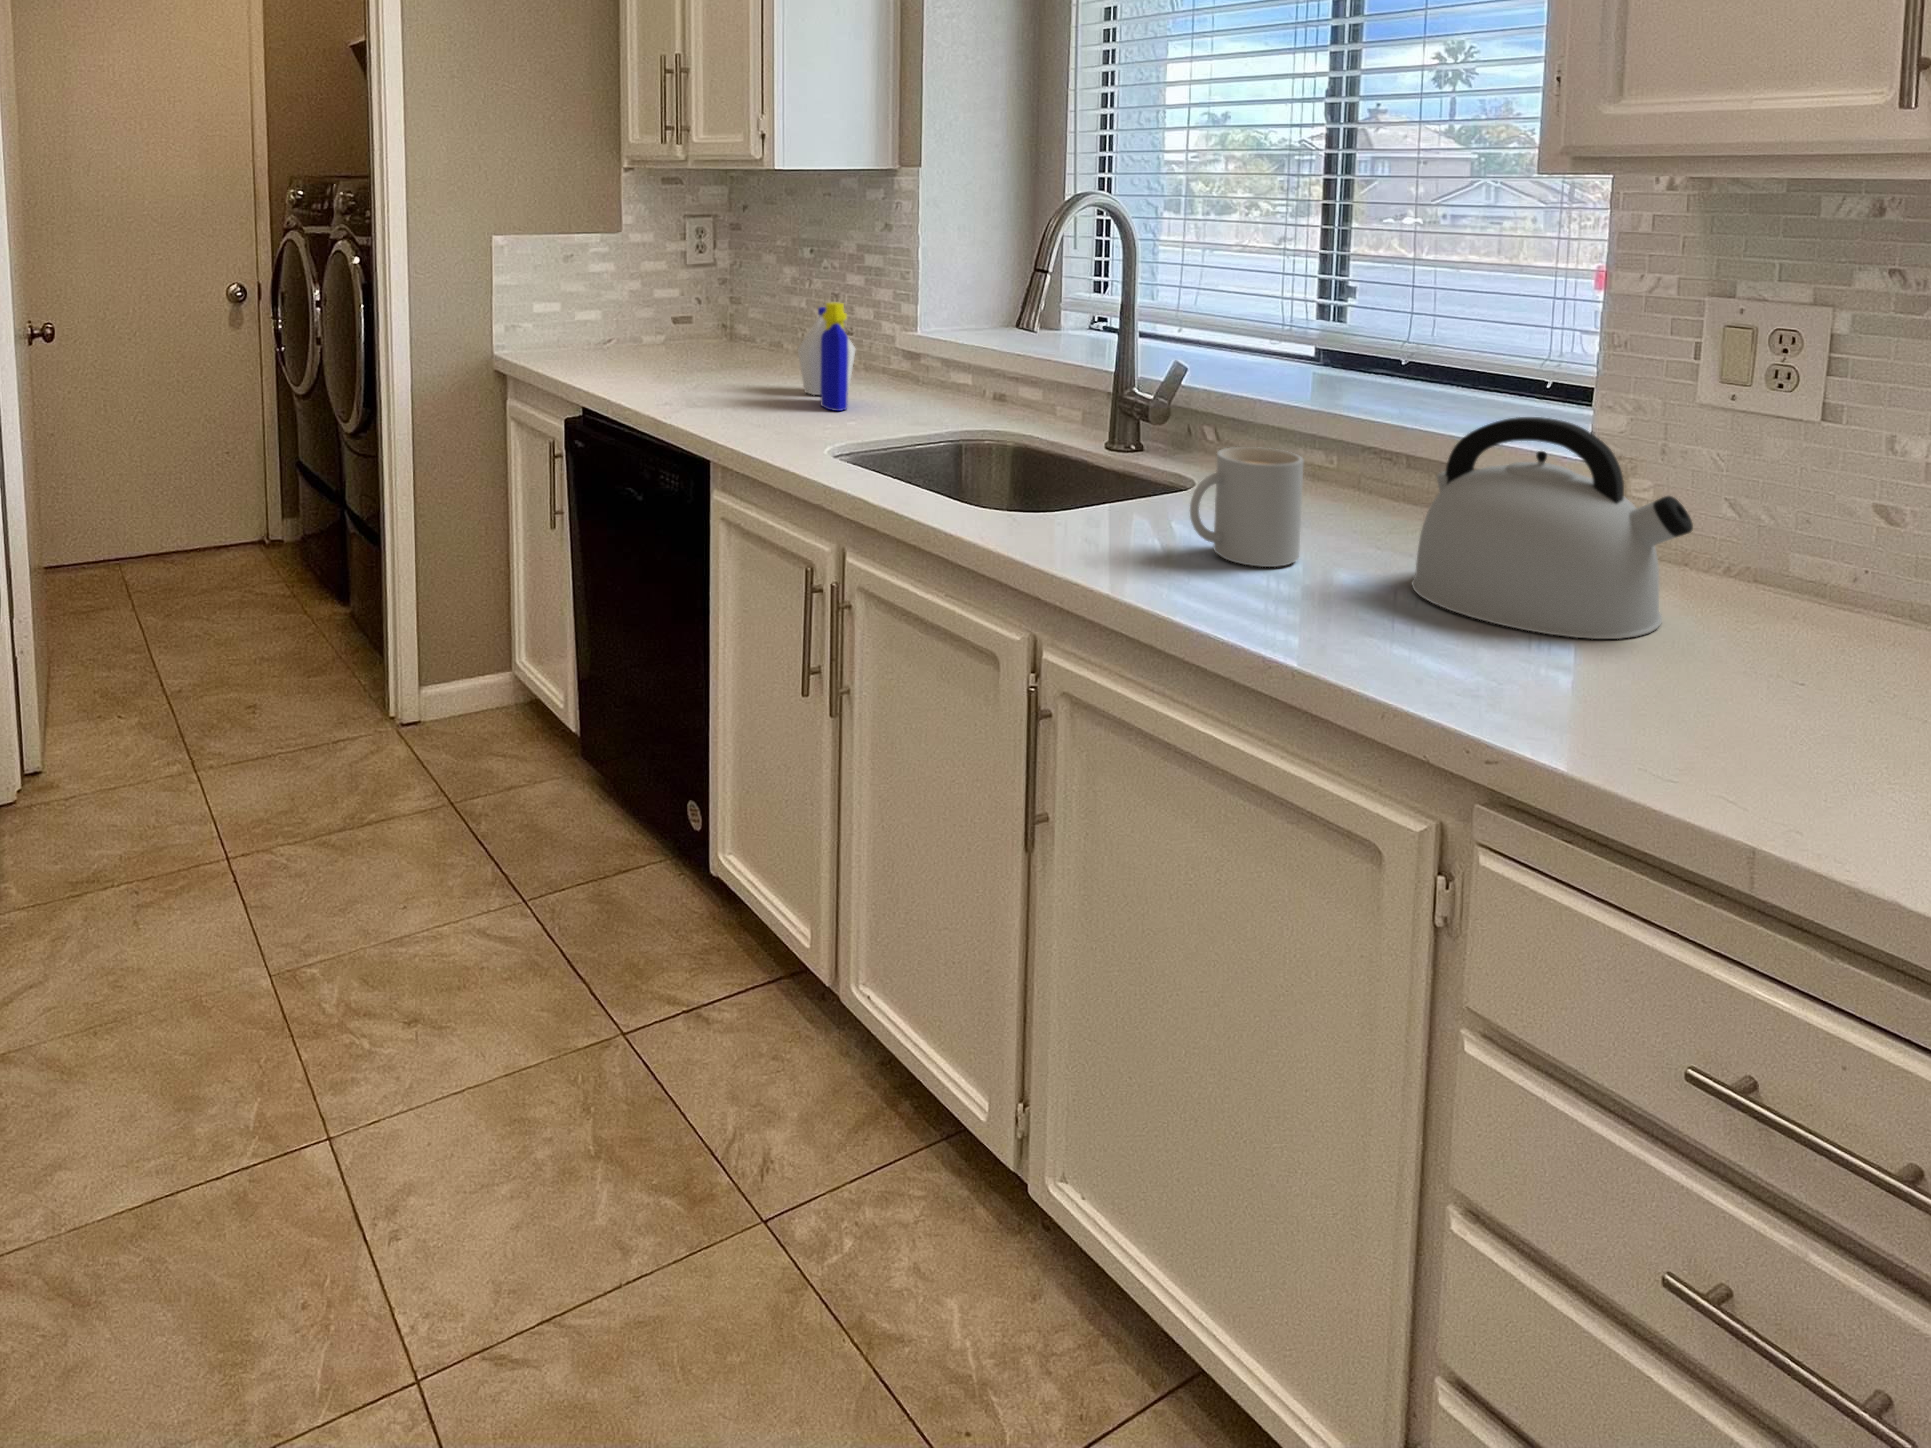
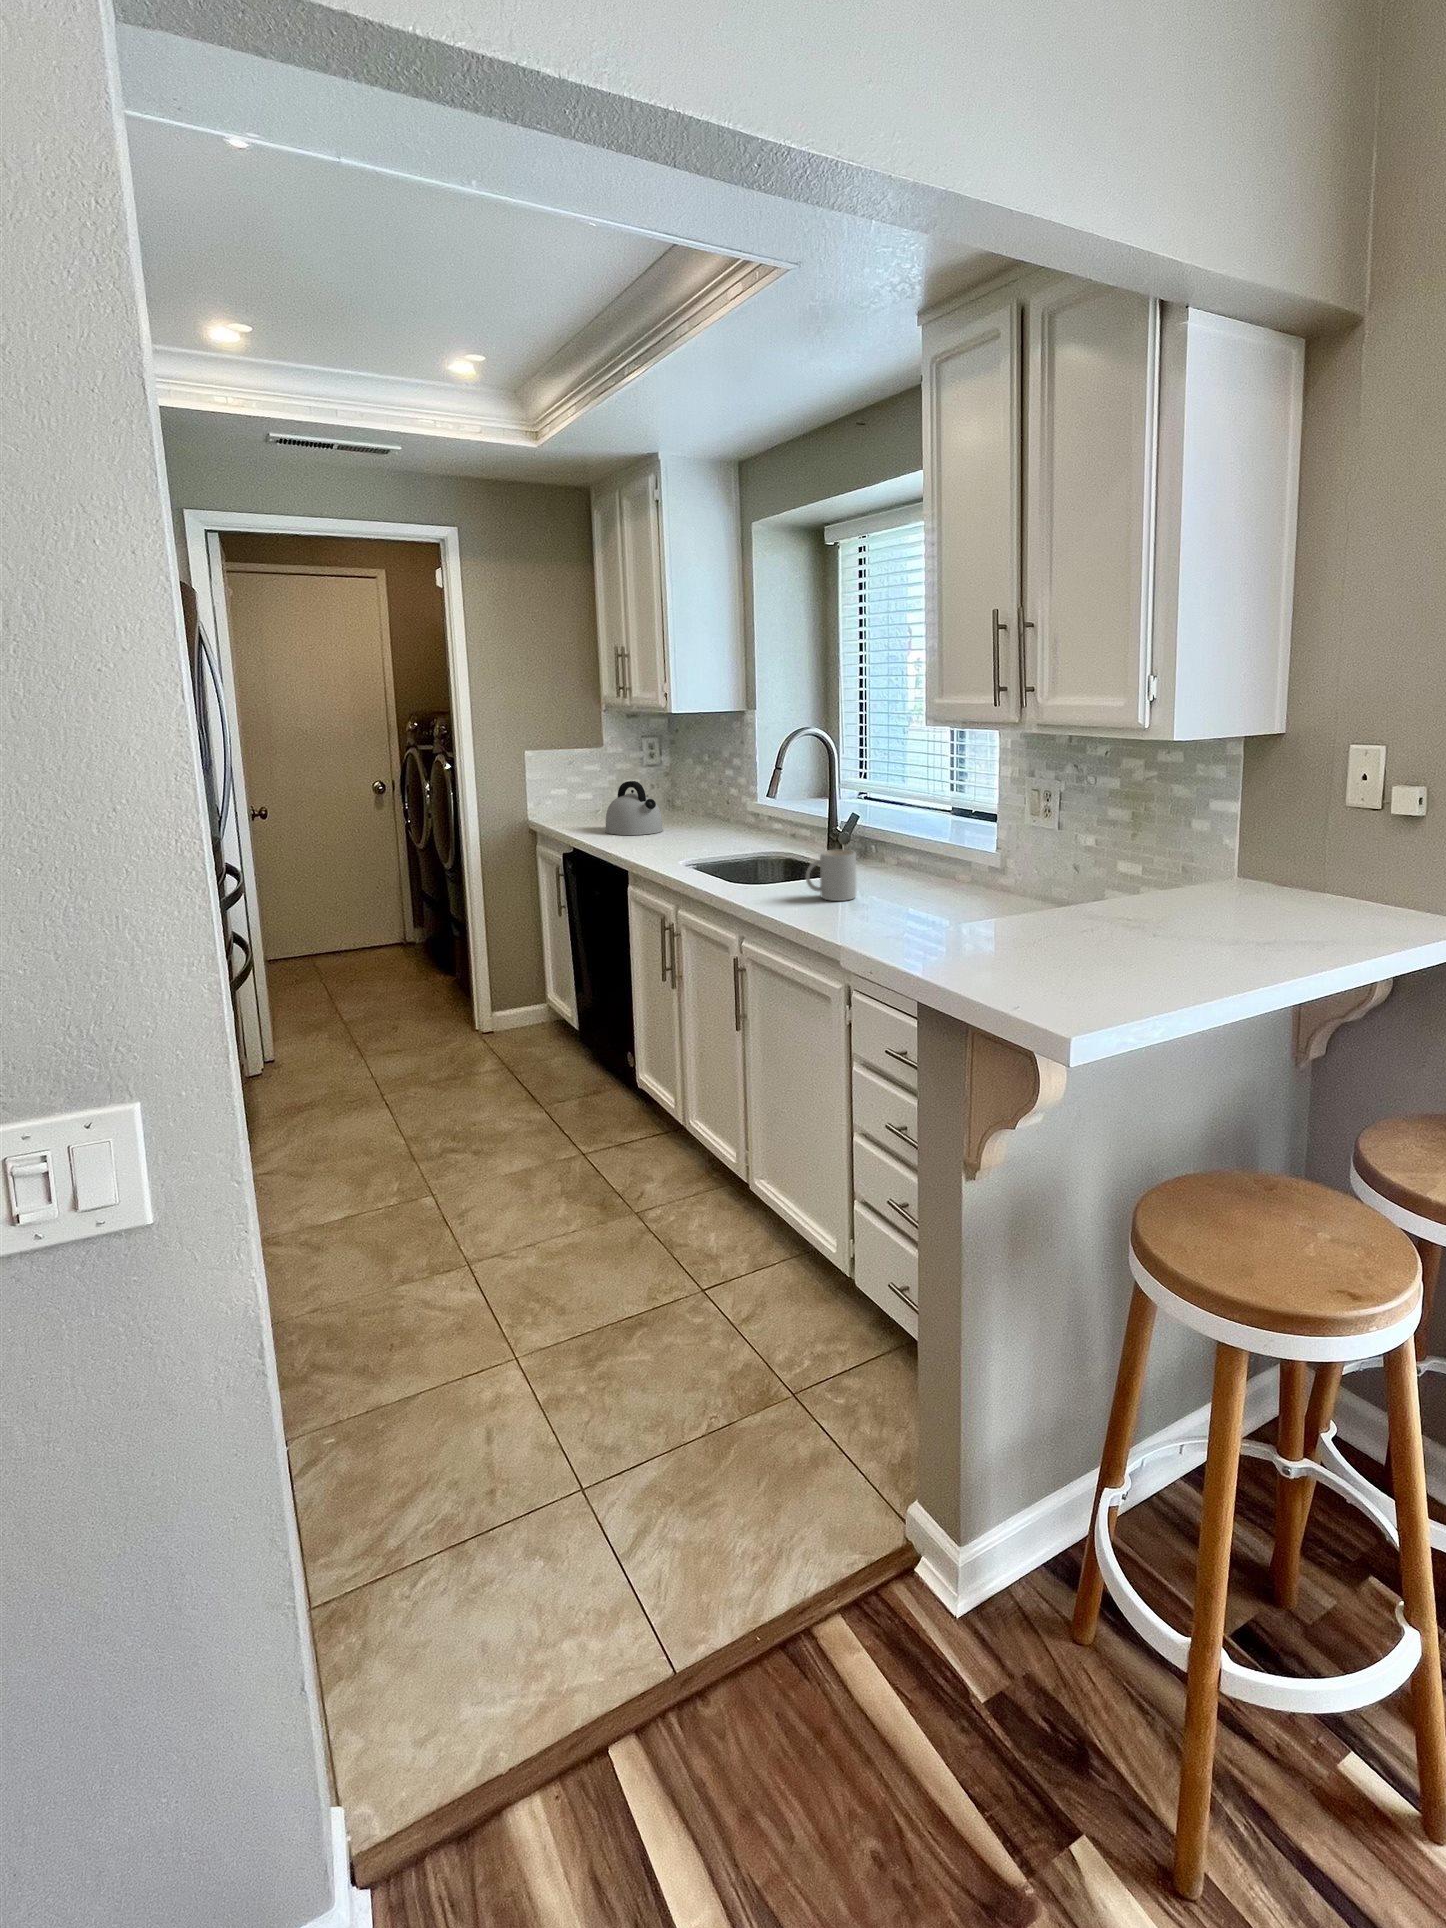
bottle: present [798,302,856,411] -> none [687,788,720,846]
kettle: present [1412,417,1693,639] -> present [605,781,663,835]

